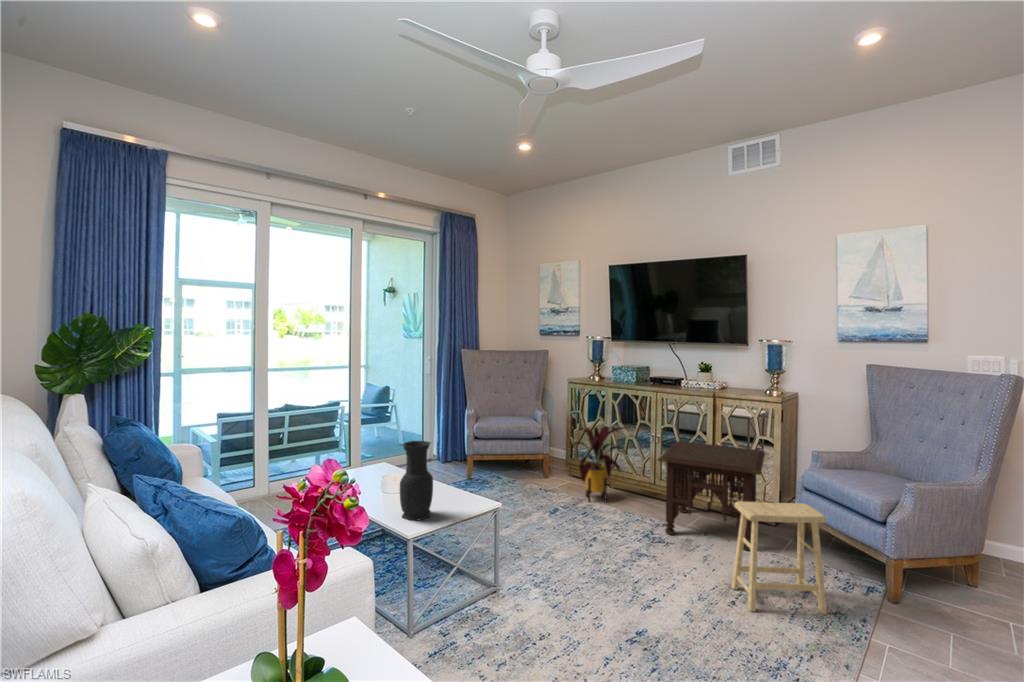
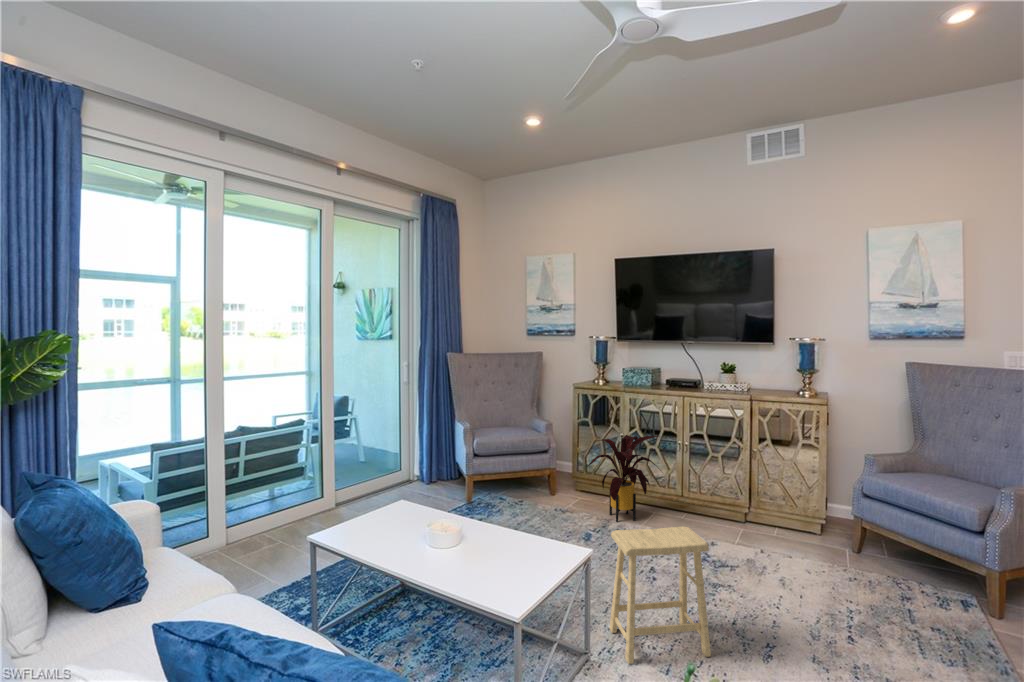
vase: present [400,441,433,520] -> none [474,479,516,589]
side table: present [658,441,765,551] -> none [709,449,835,569]
footstool: present [732,501,827,614] -> present [610,527,711,664]

